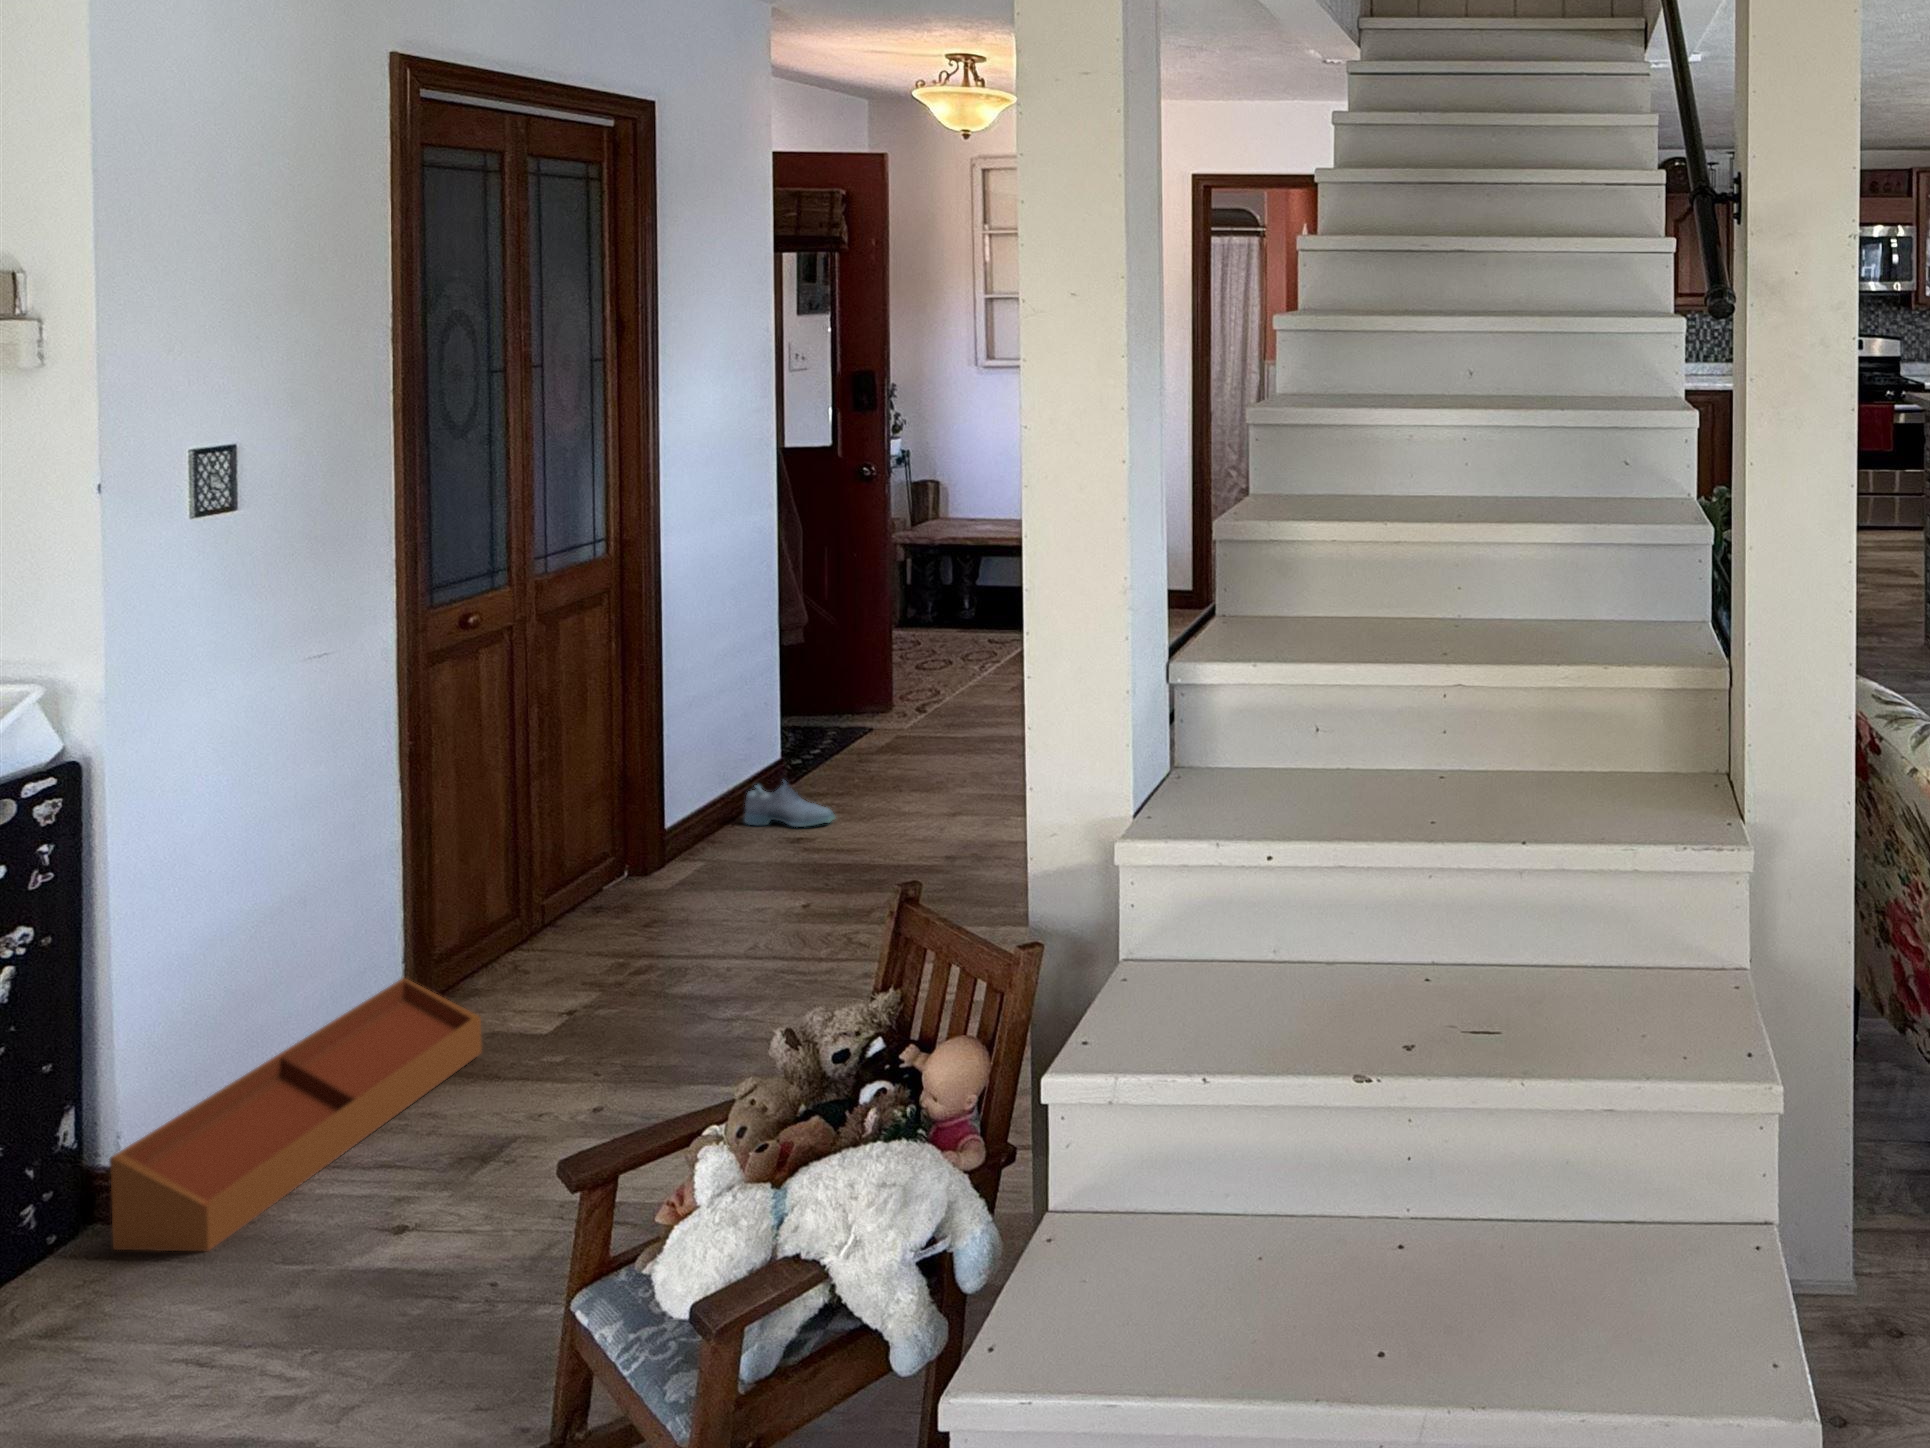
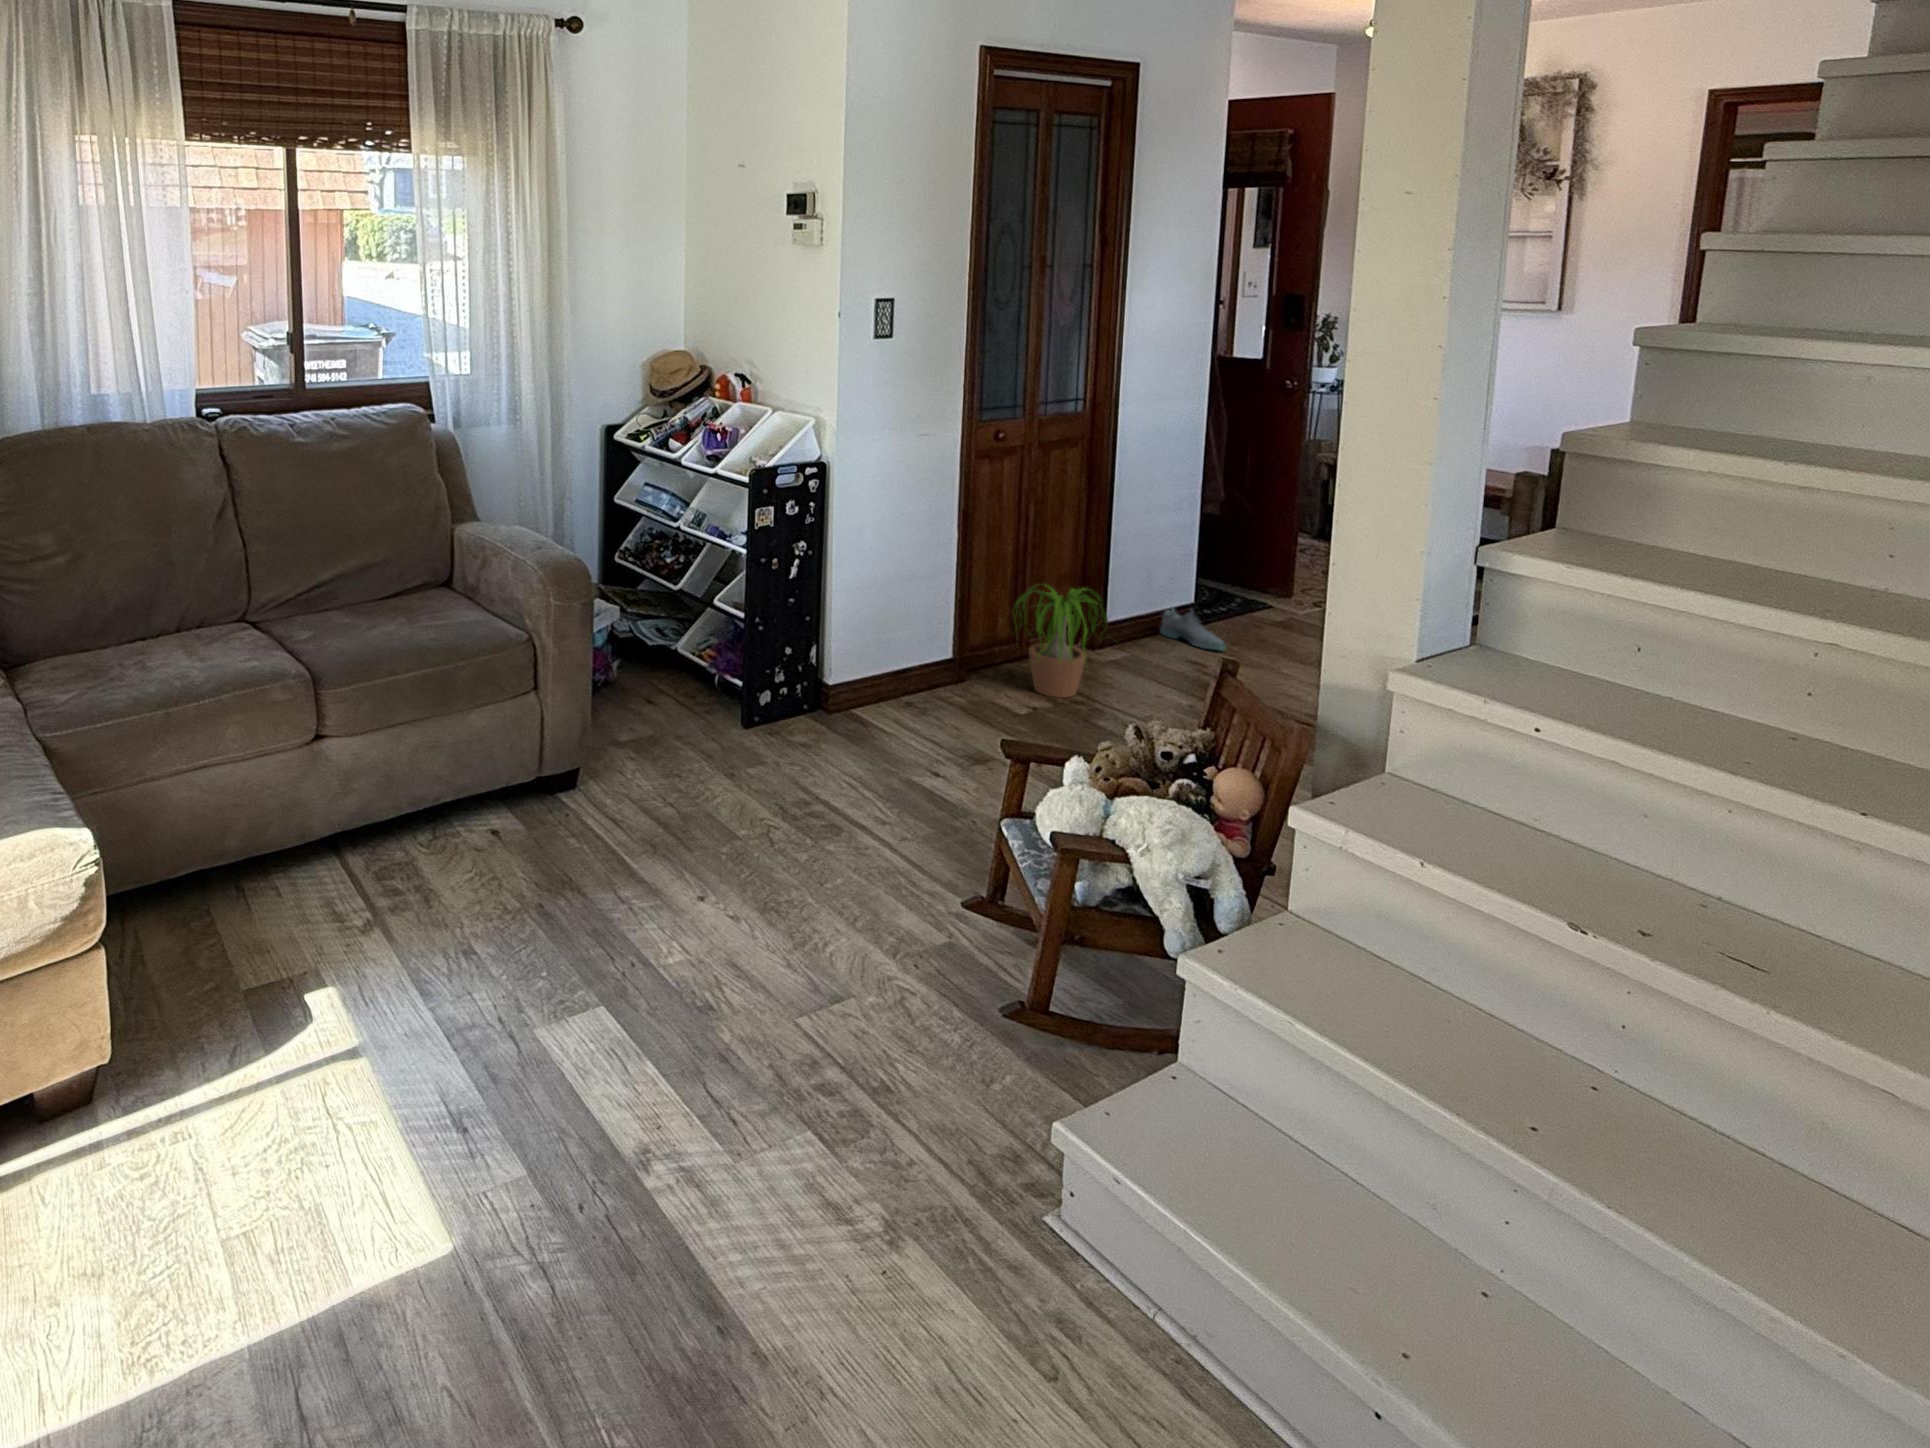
potted plant: none [497,806,700,981] -> present [1015,586,1108,698]
storage bin: present [109,978,482,1252] -> none [801,648,979,753]

